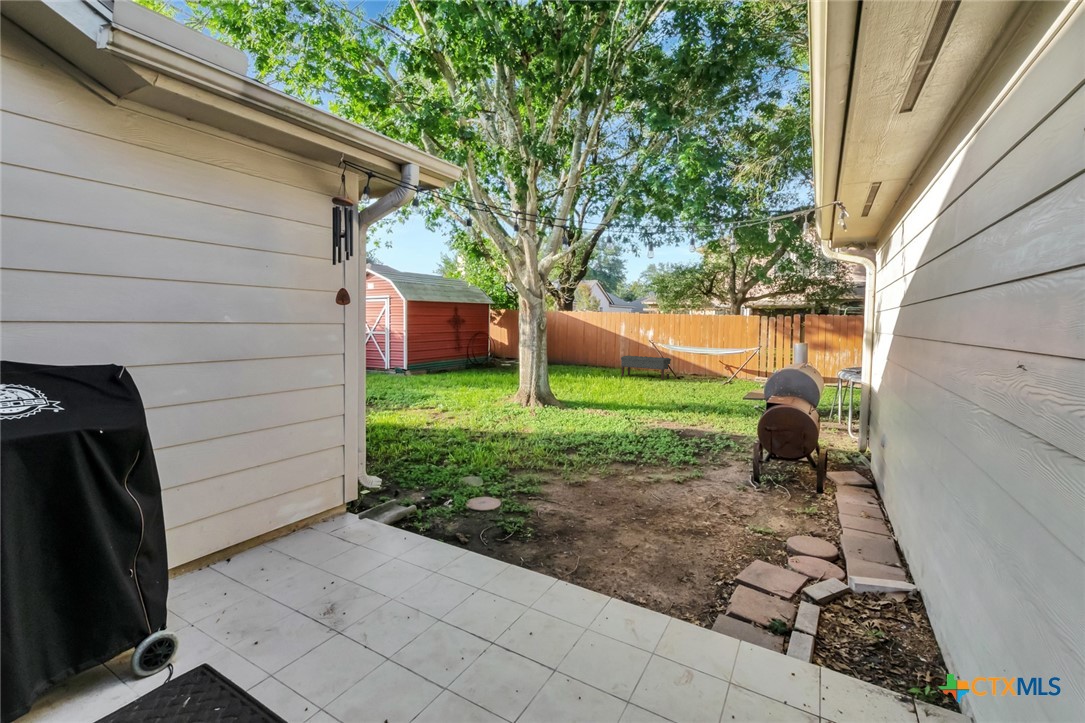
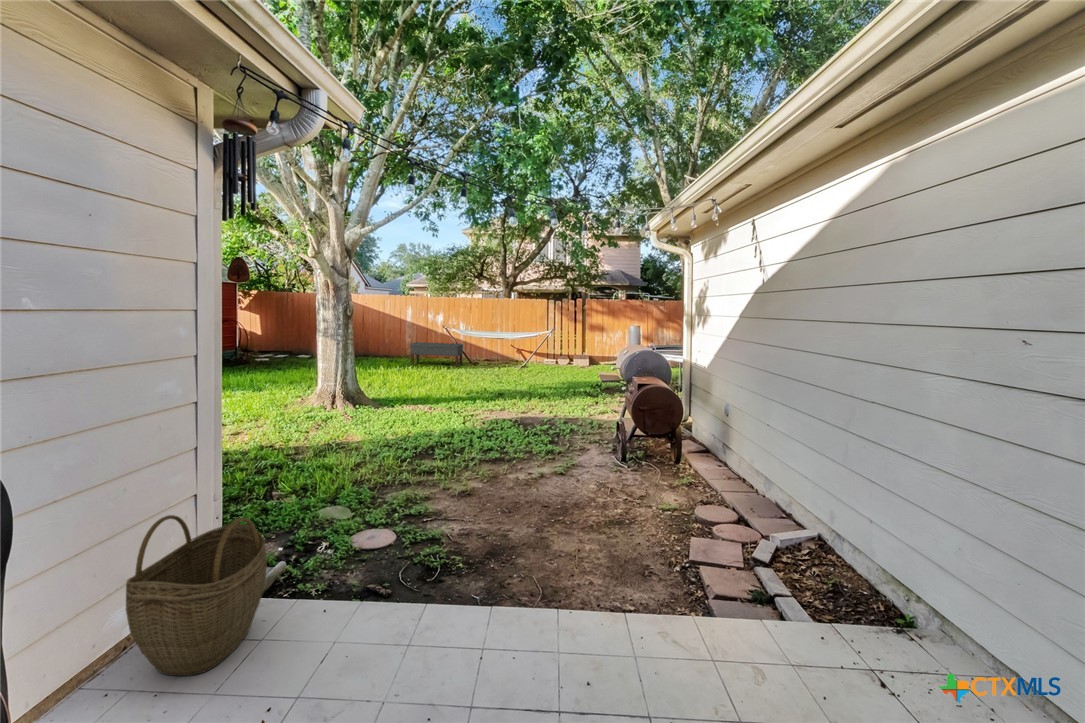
woven basket: none [282,448,370,552] -> present [126,515,267,676]

